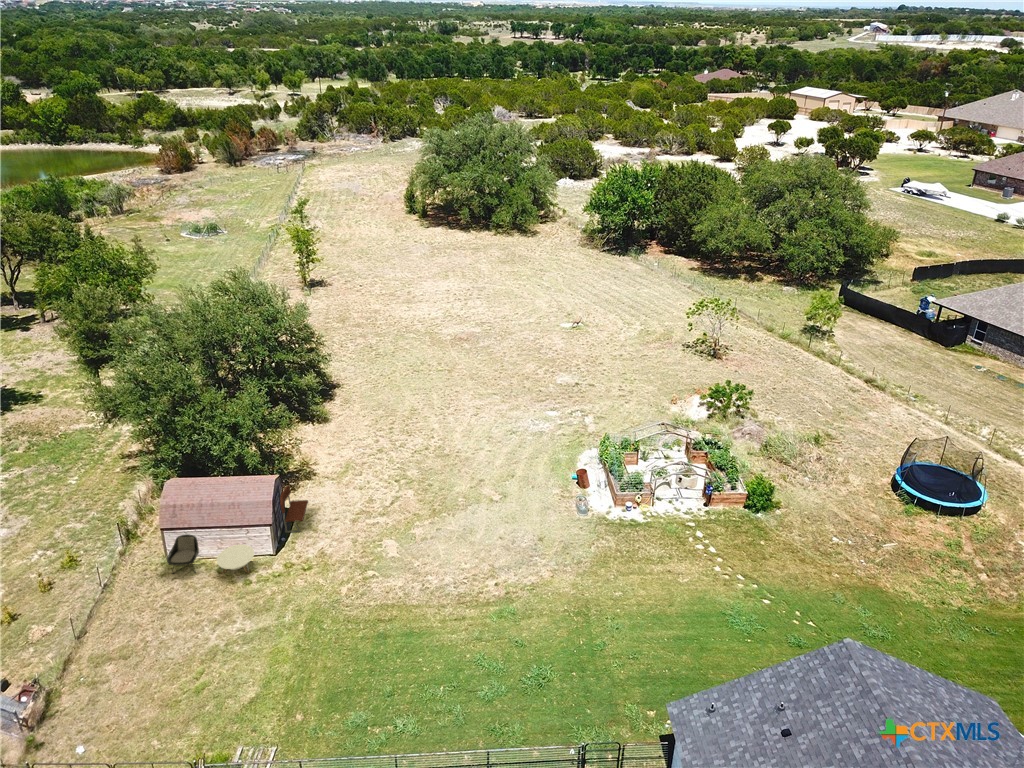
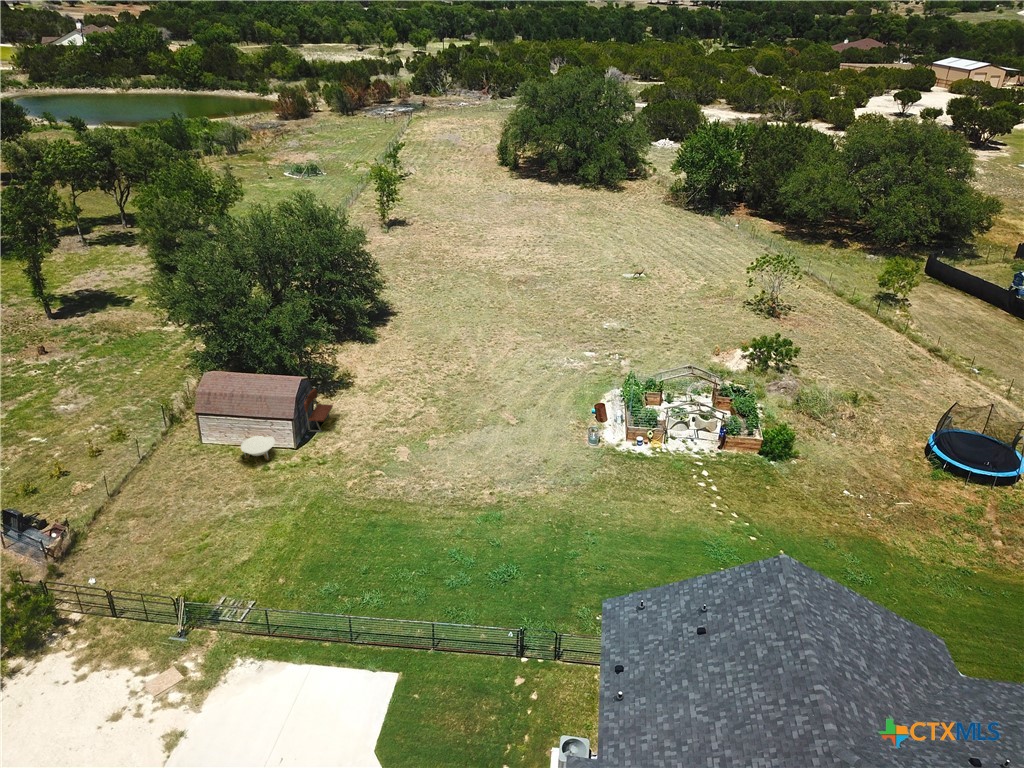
lounge chair: present [167,534,199,573] -> none [199,420,233,456]

